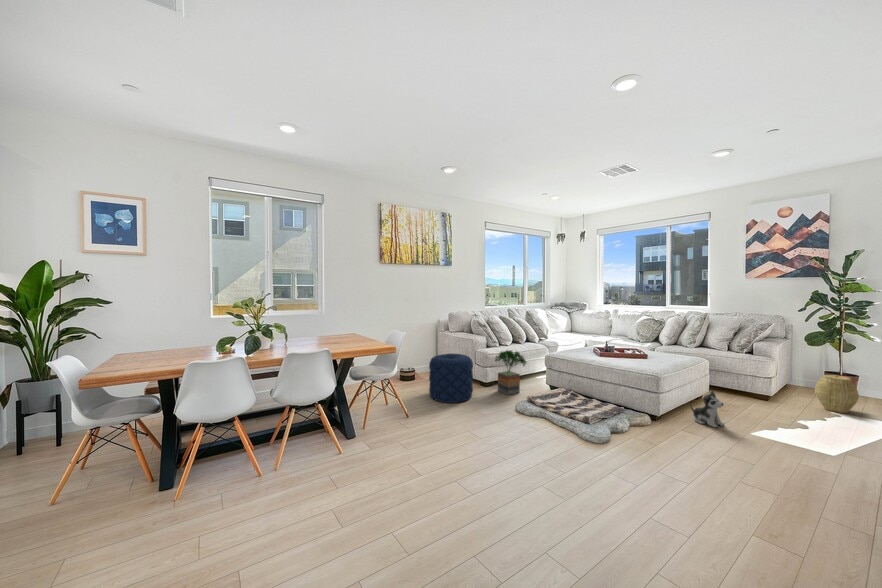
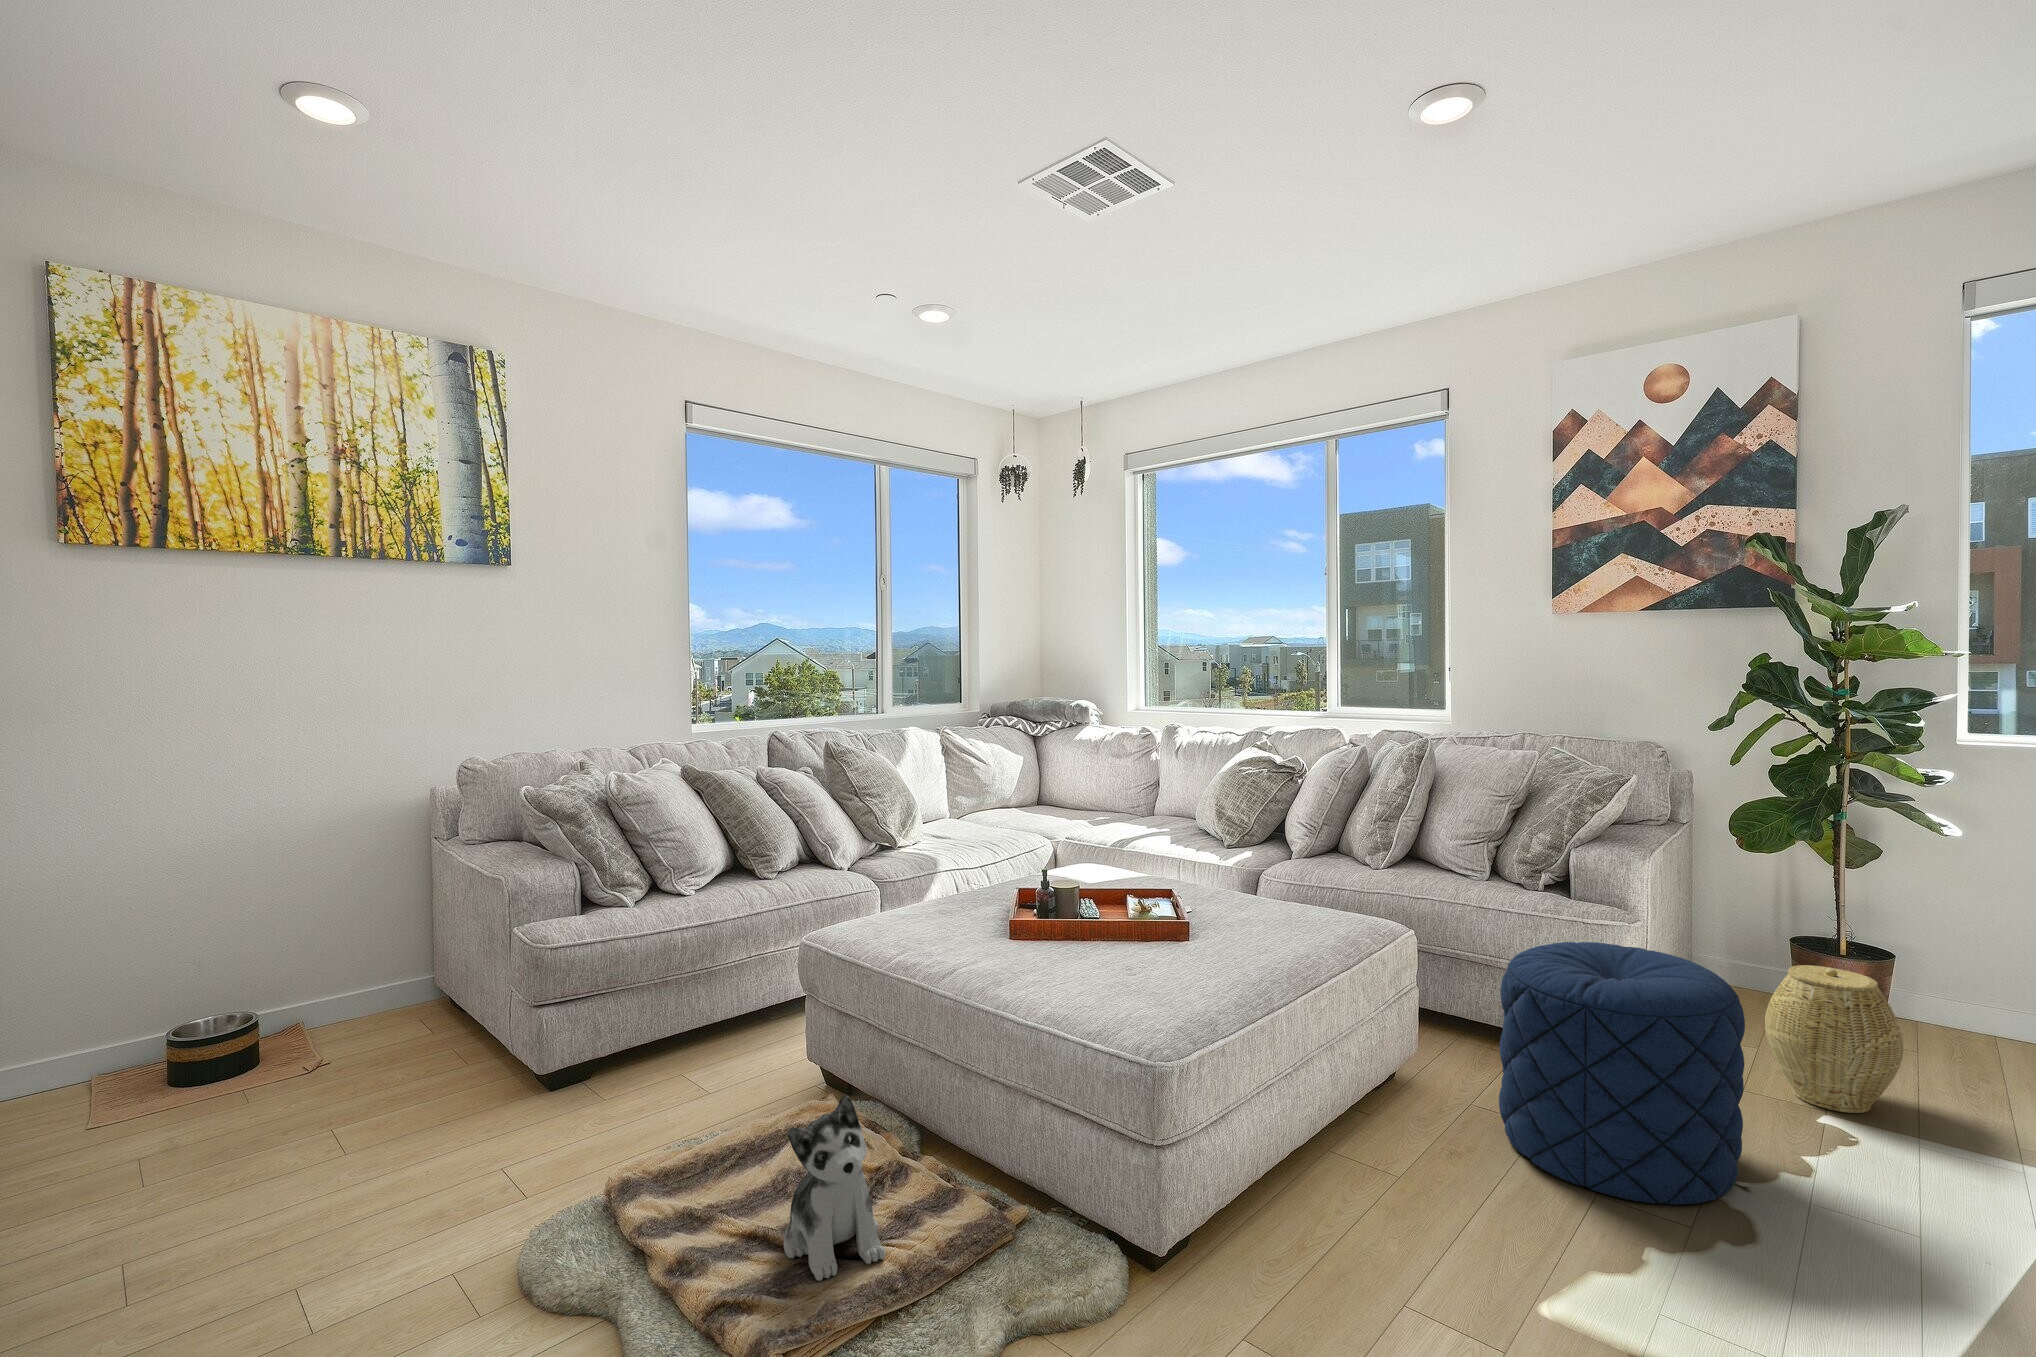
potted tree: present [495,351,526,395] -> none [564,921,711,1134]
pouf: present [429,353,473,403] -> present [1499,942,1745,1205]
plush toy: present [690,391,724,427] -> present [783,1095,885,1281]

